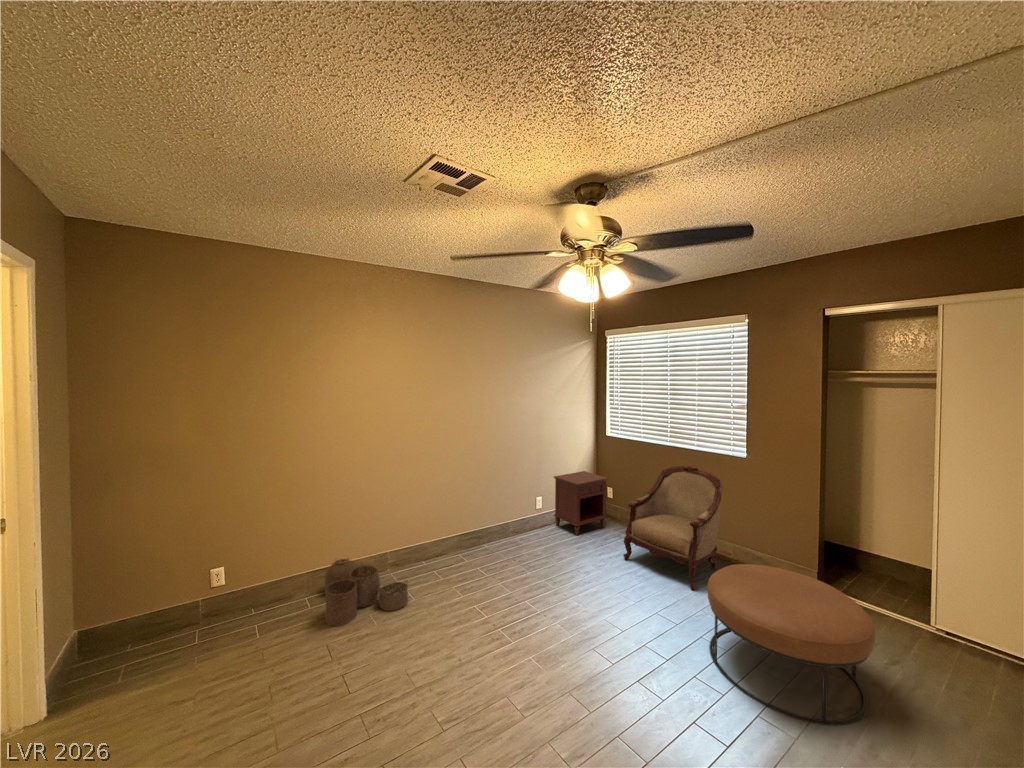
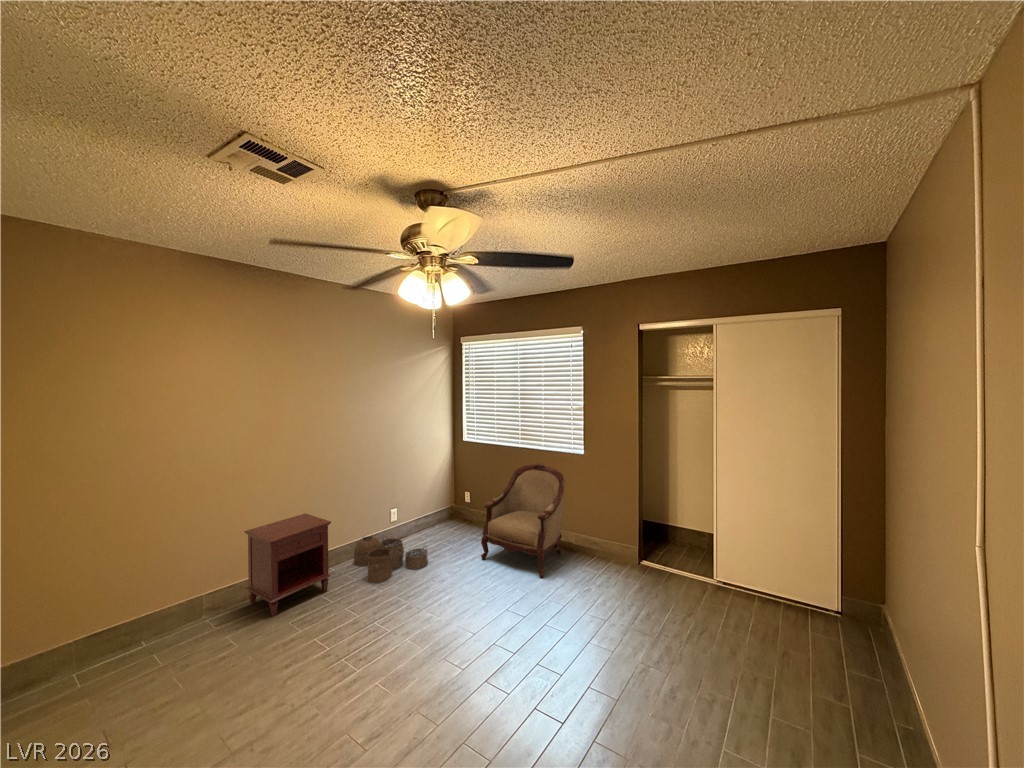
nightstand: present [554,471,608,536] -> present [244,513,331,617]
woven basket: present [324,559,408,626] -> present [354,535,428,583]
ottoman: present [707,564,875,726] -> none [550,546,672,676]

